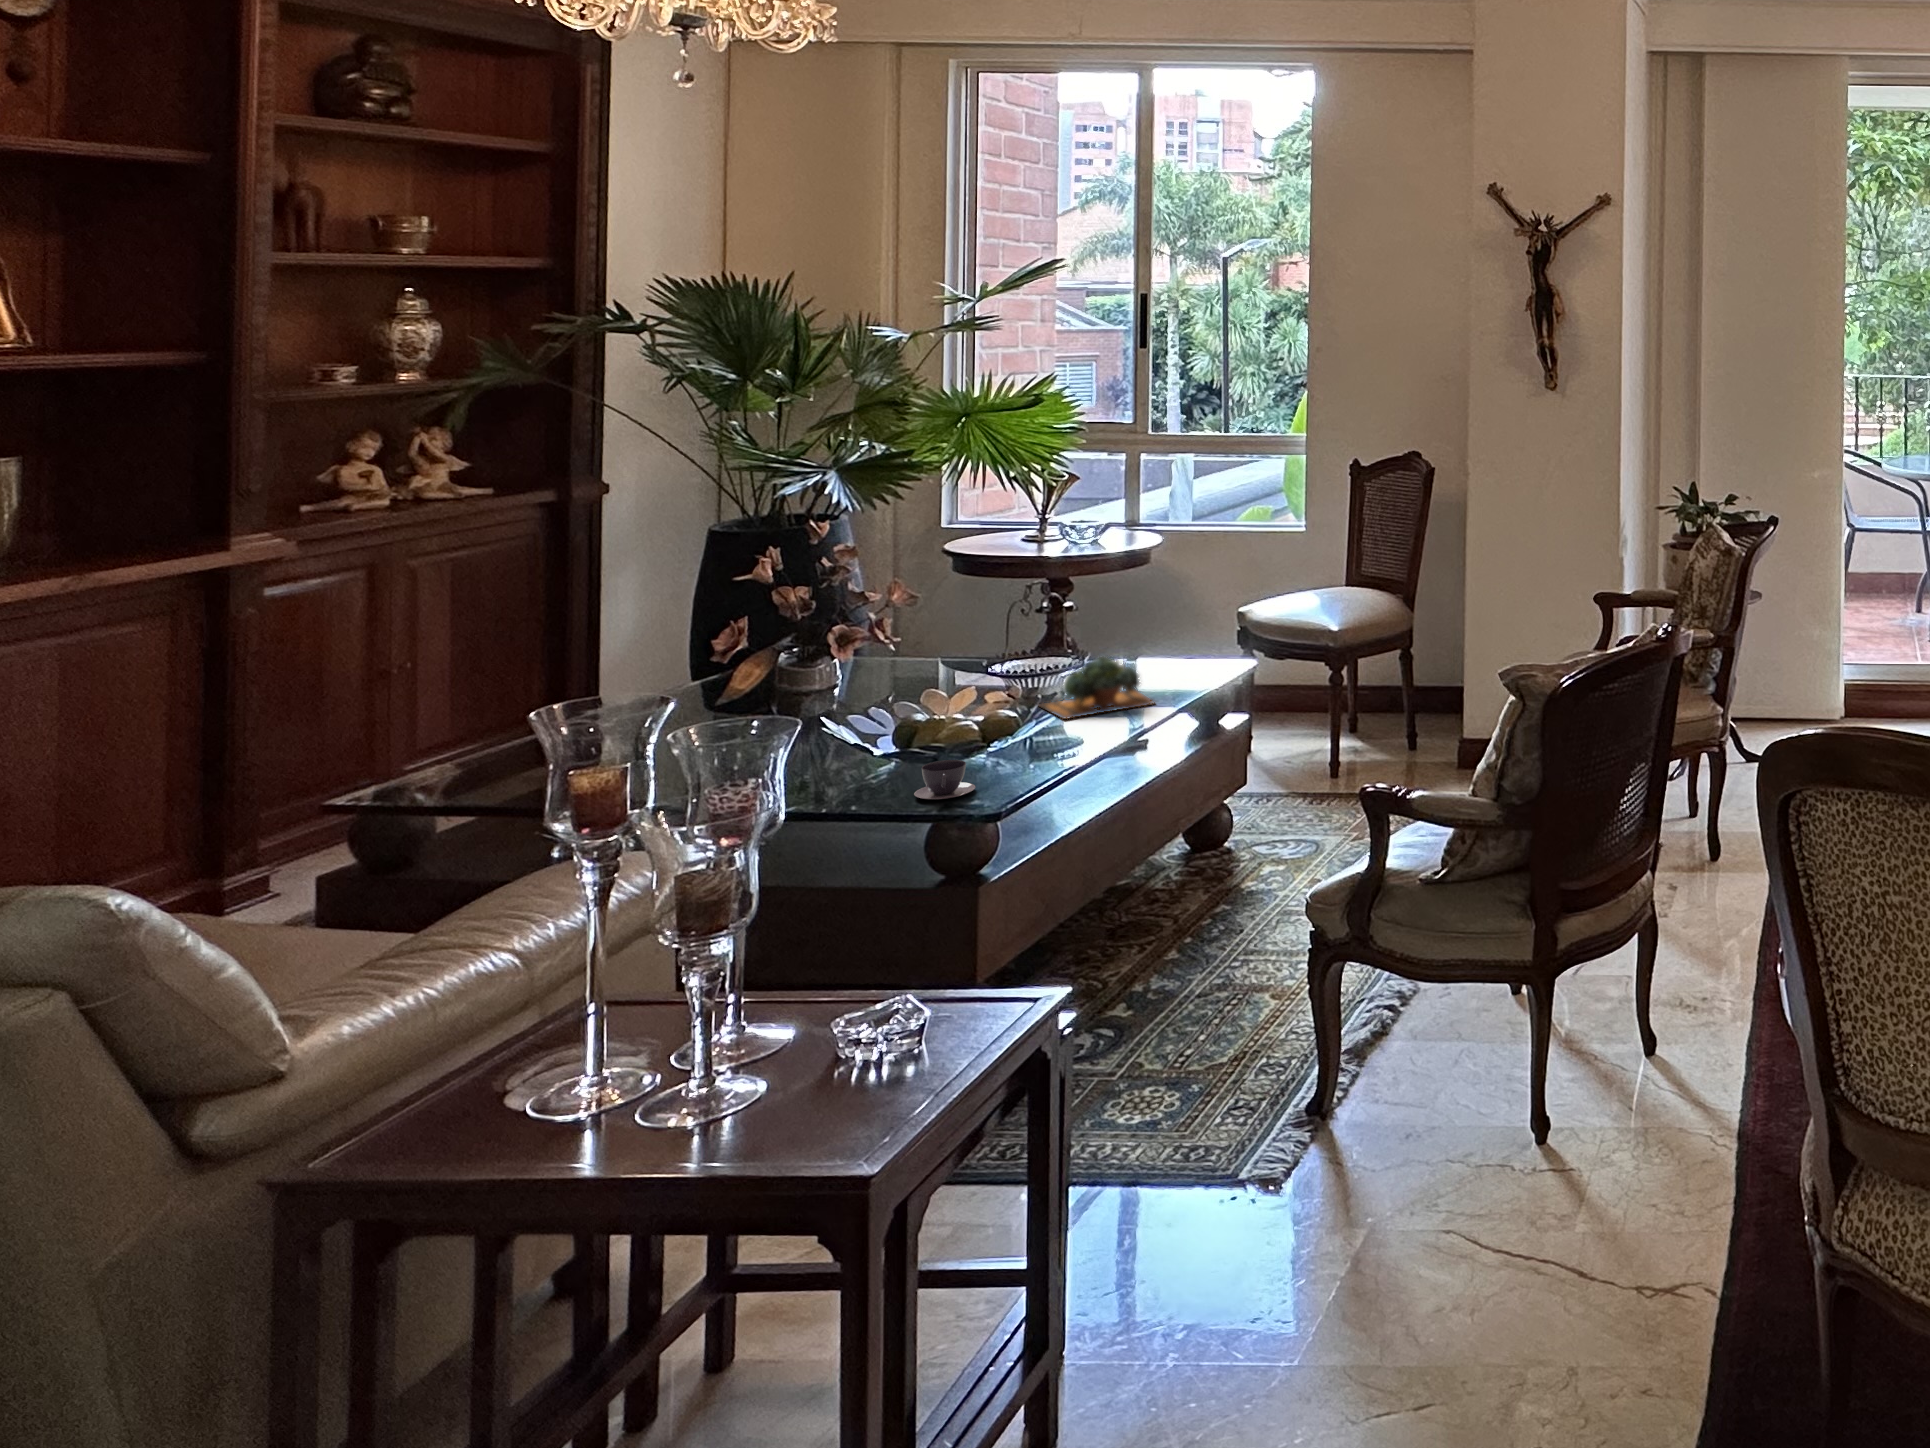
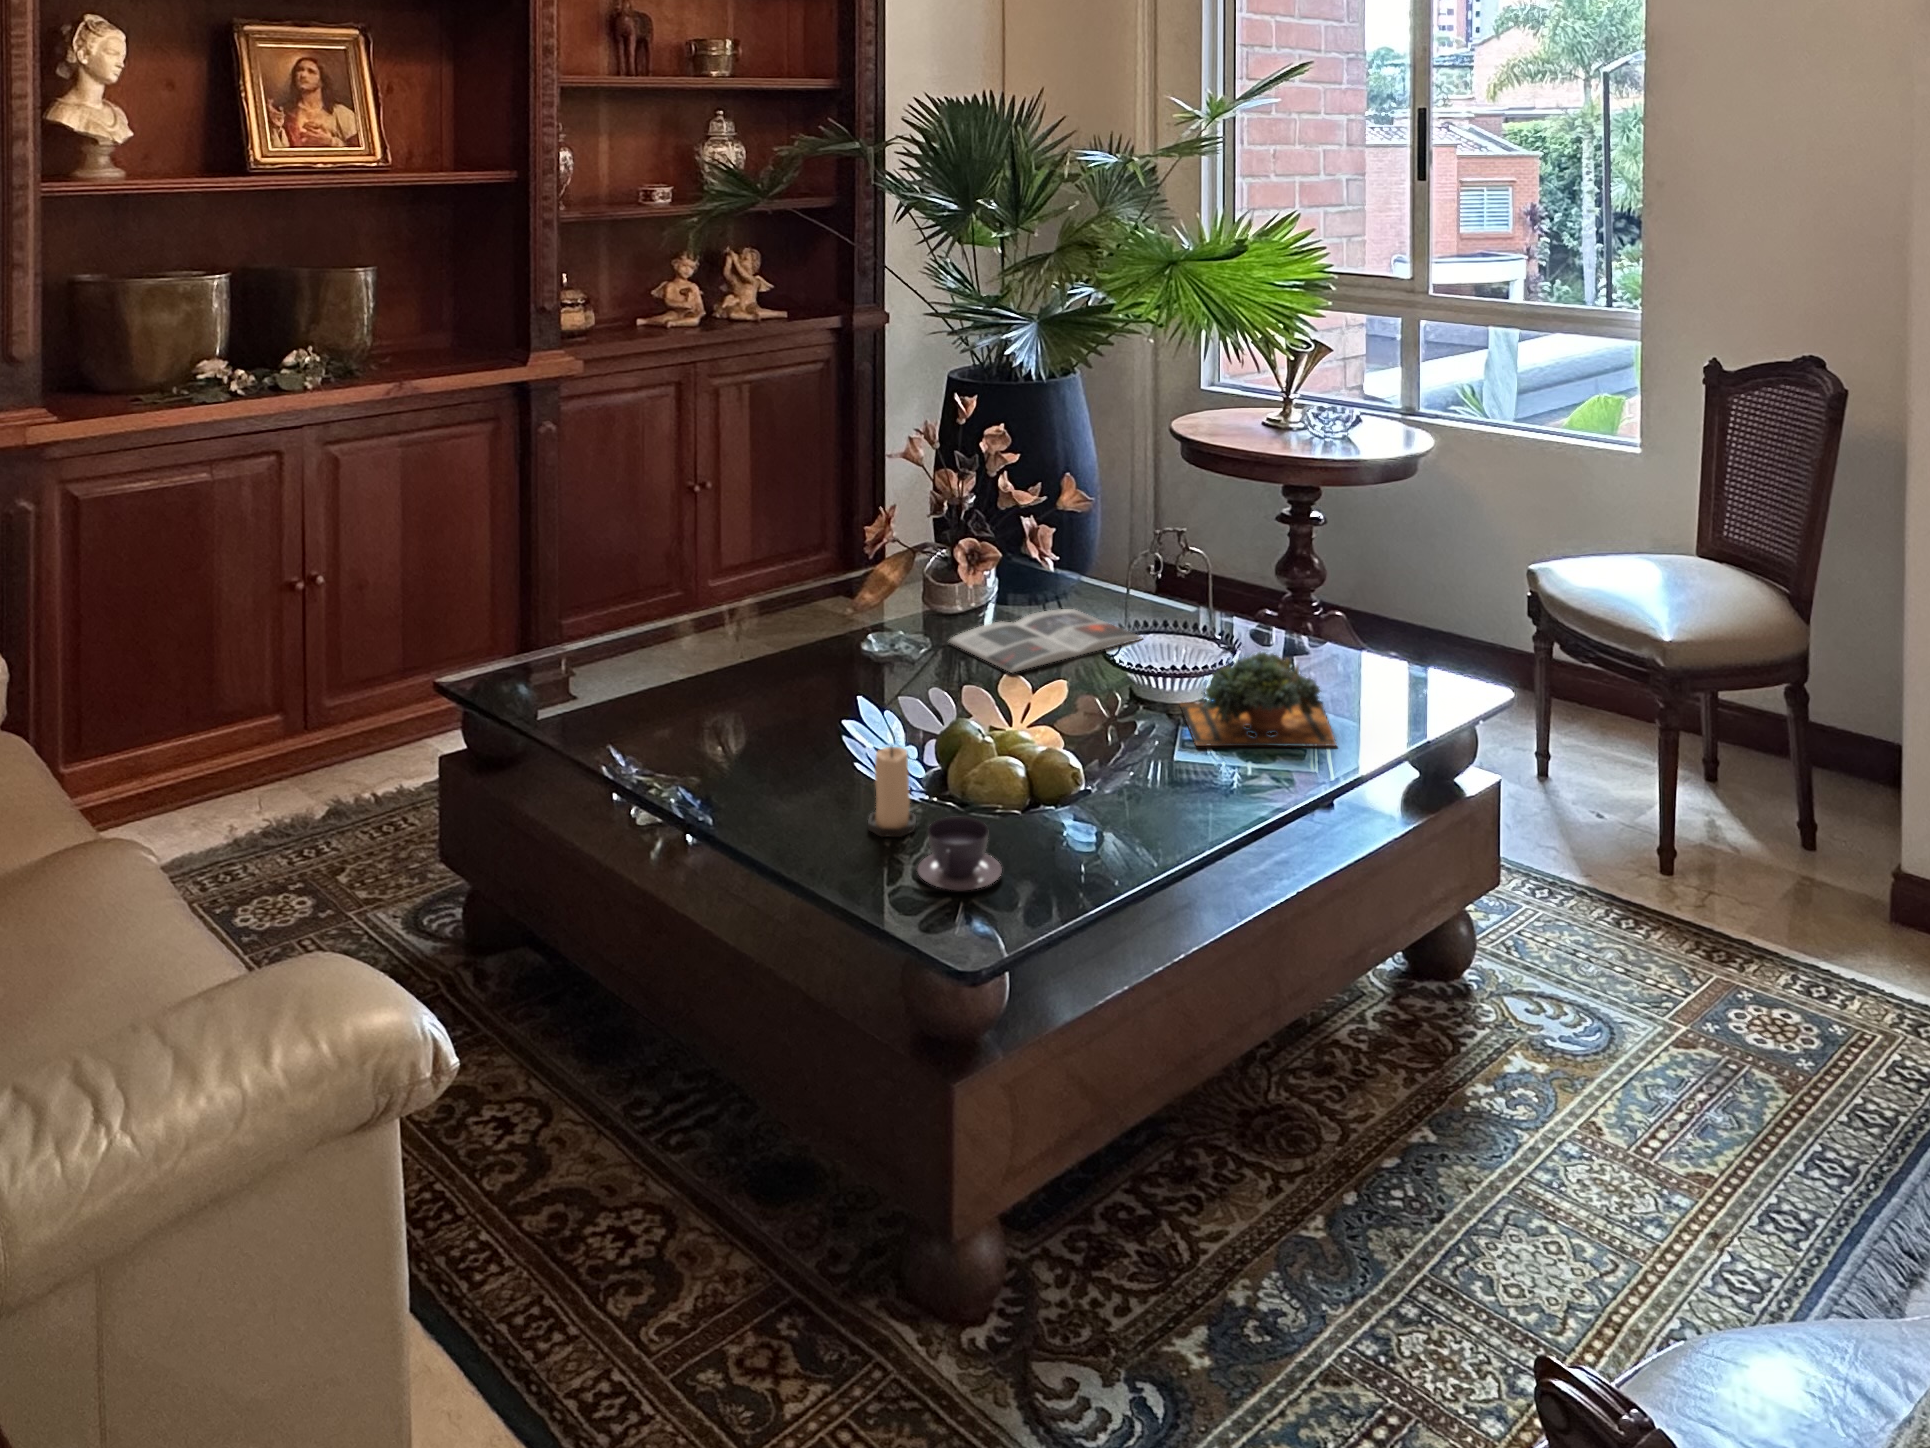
magazine: none [824,677,985,713] -> present [949,609,1142,672]
candle: none [855,732,894,793] -> present [868,746,916,837]

